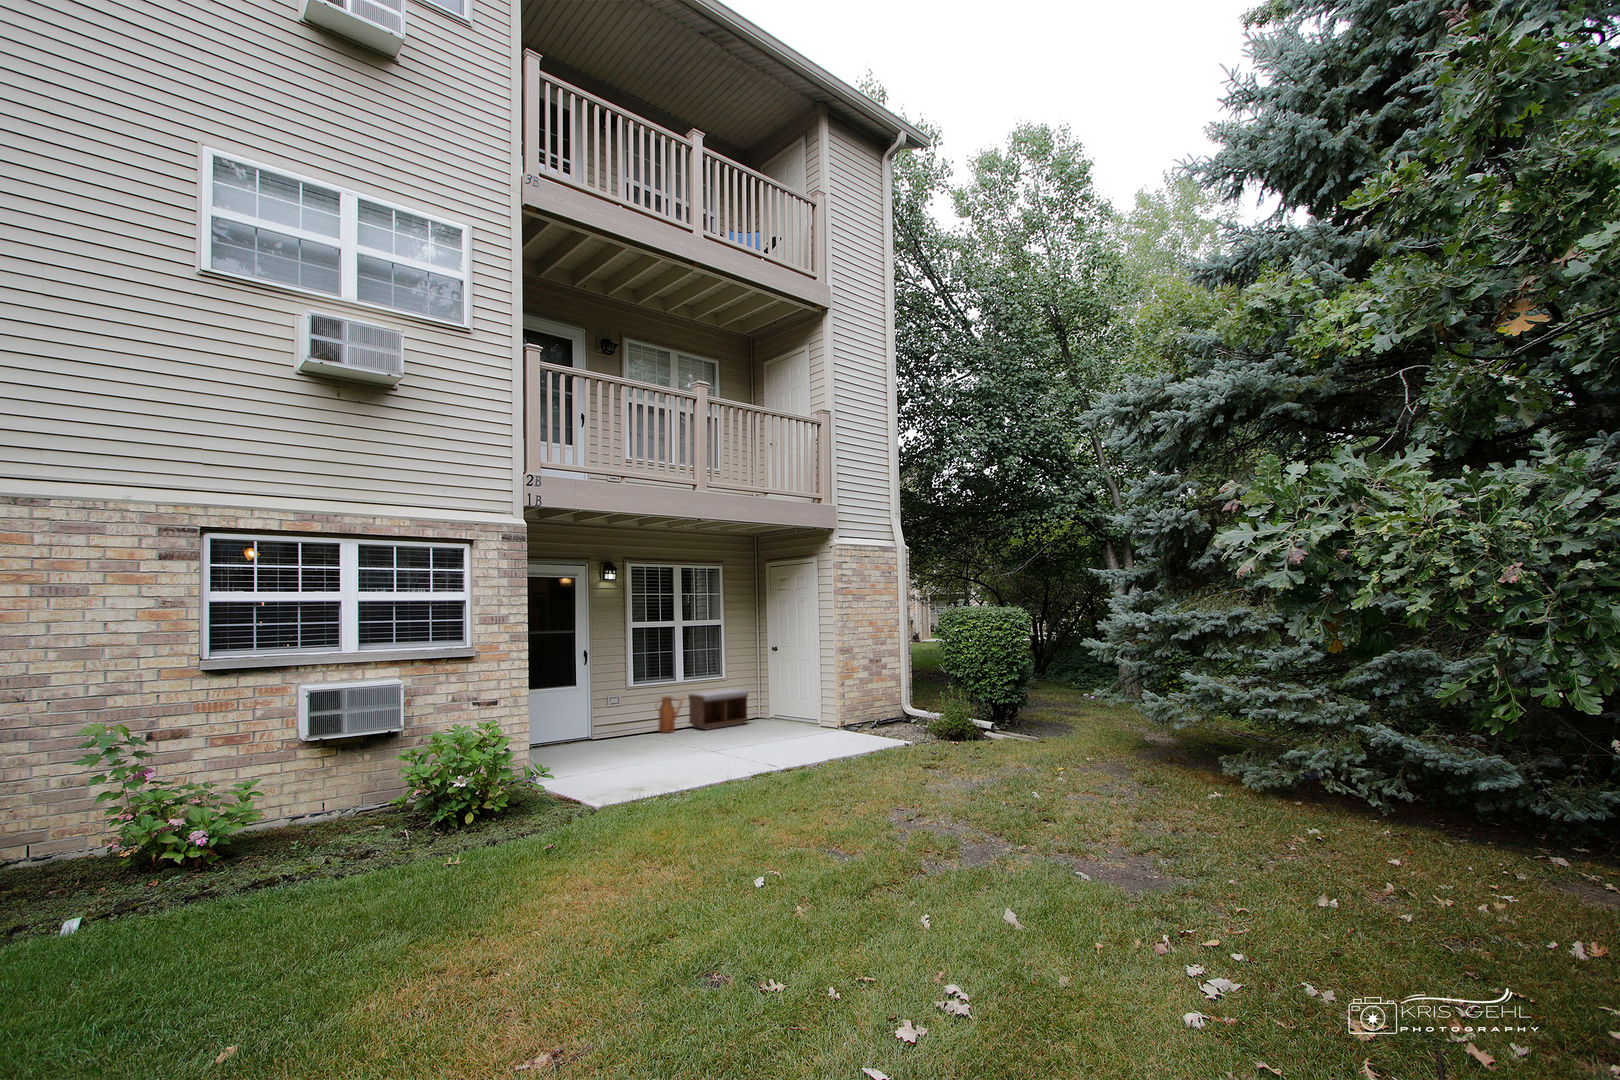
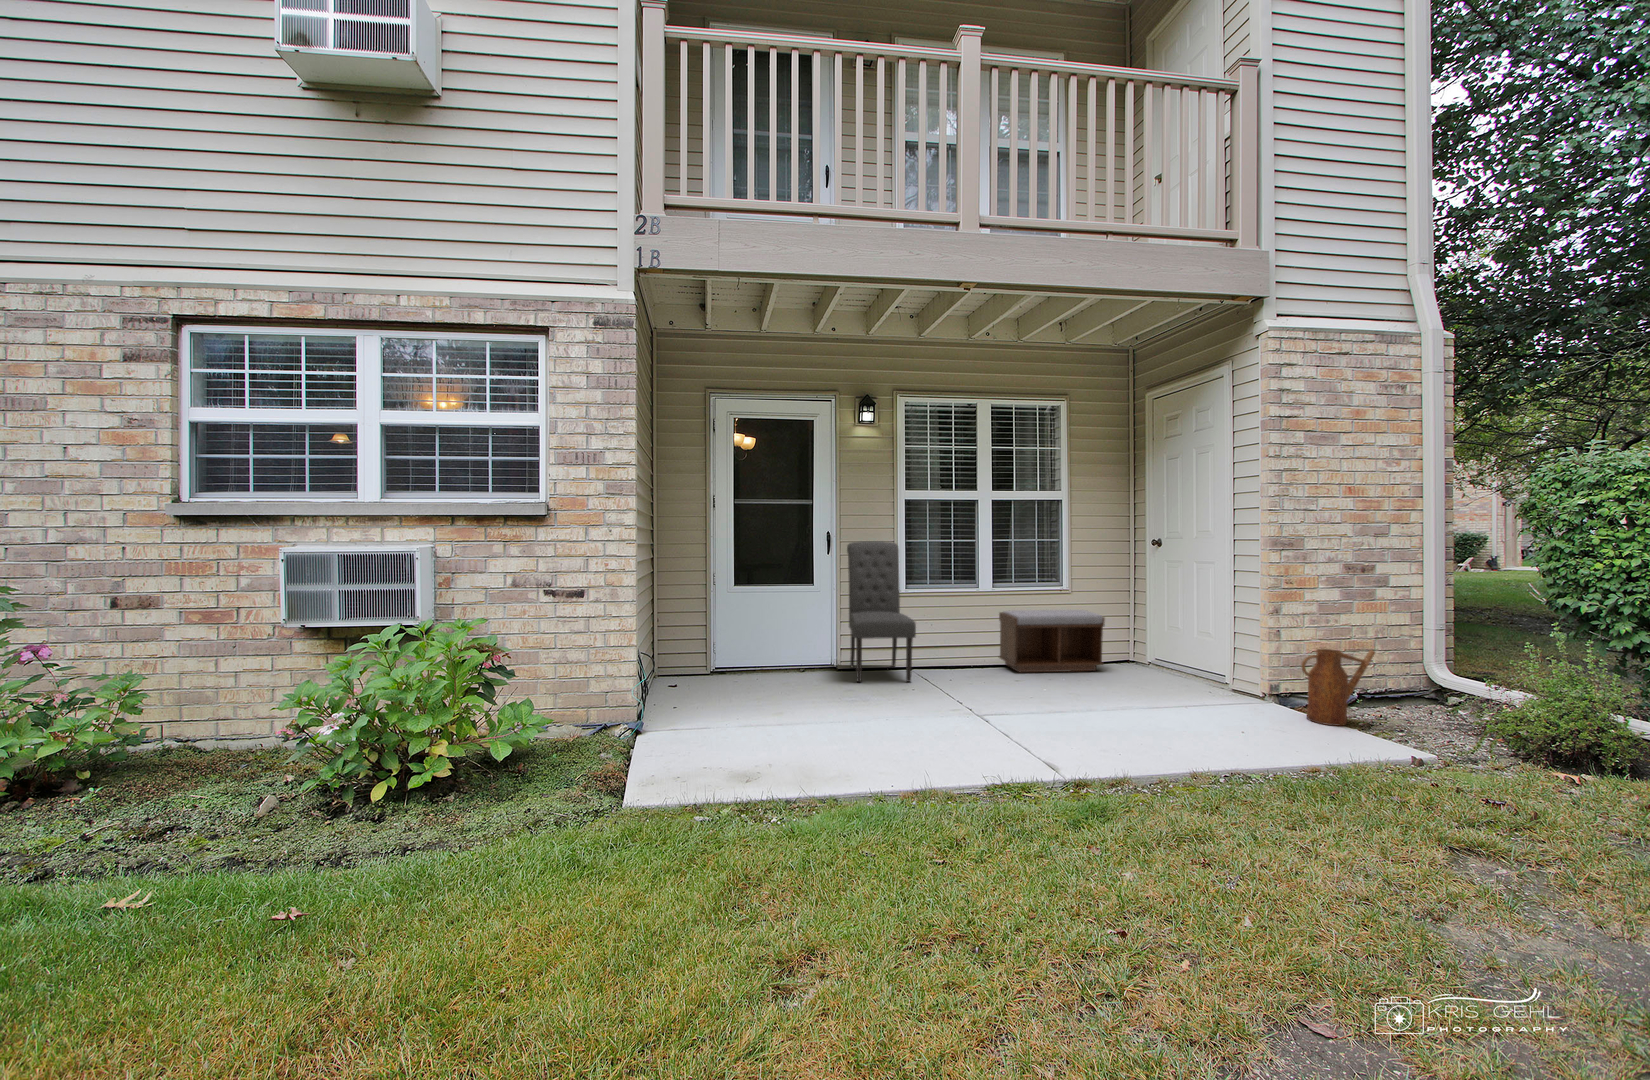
chair: none [598,655,655,747] -> present [847,541,916,682]
watering can: present [658,696,685,733] -> present [1302,649,1375,726]

